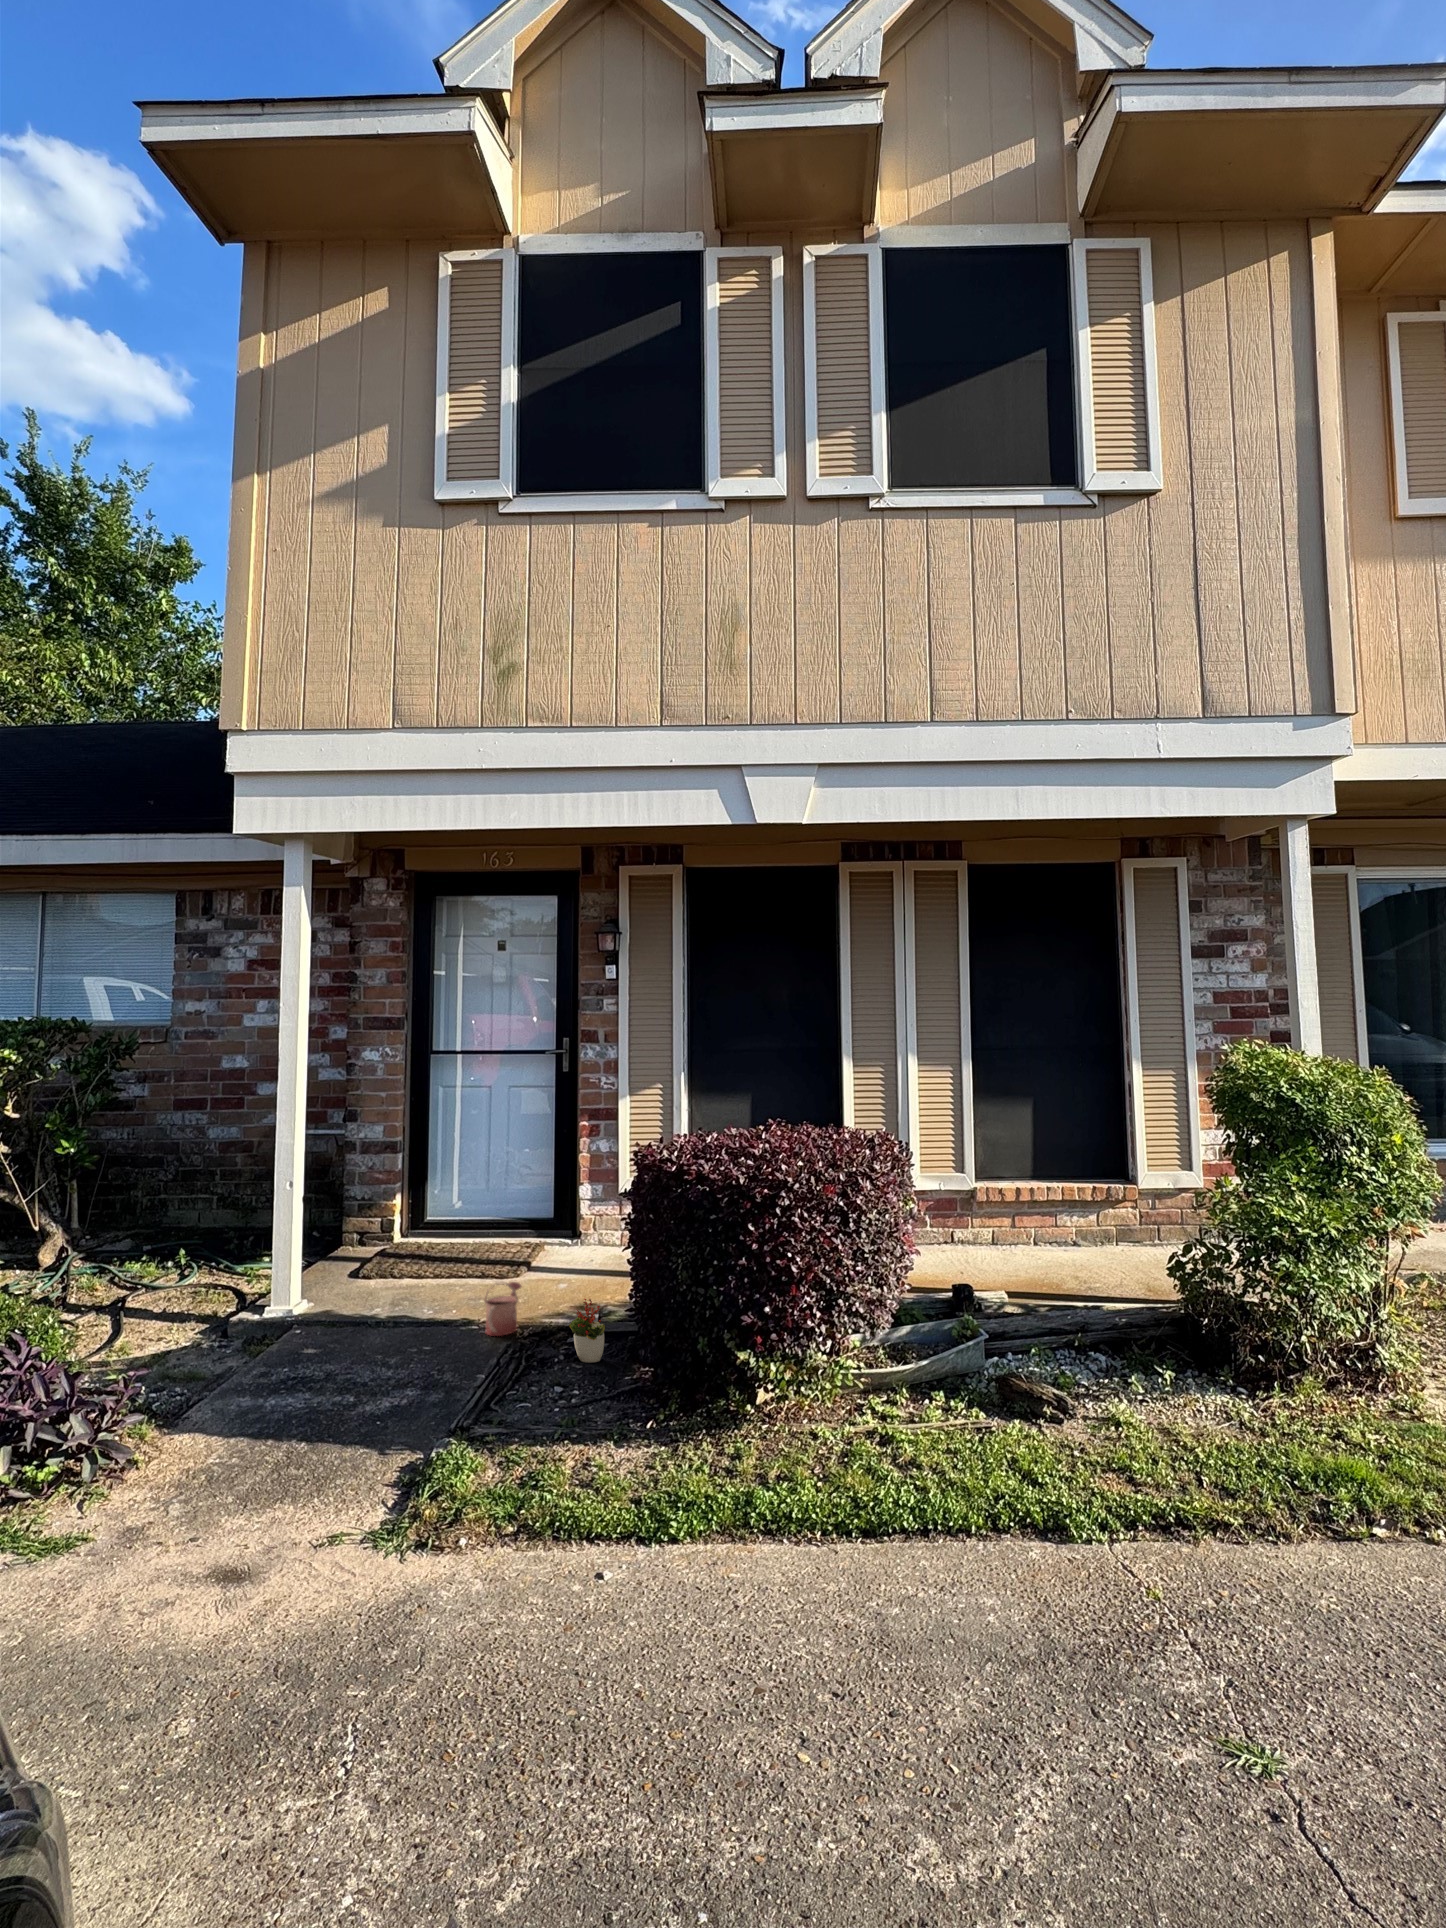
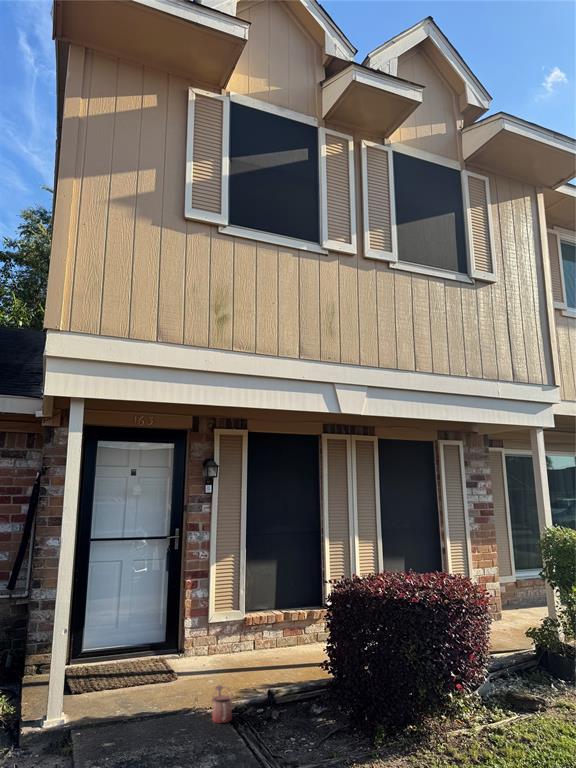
decorative plant: present [569,1298,605,1363] -> none [284,692,306,734]

